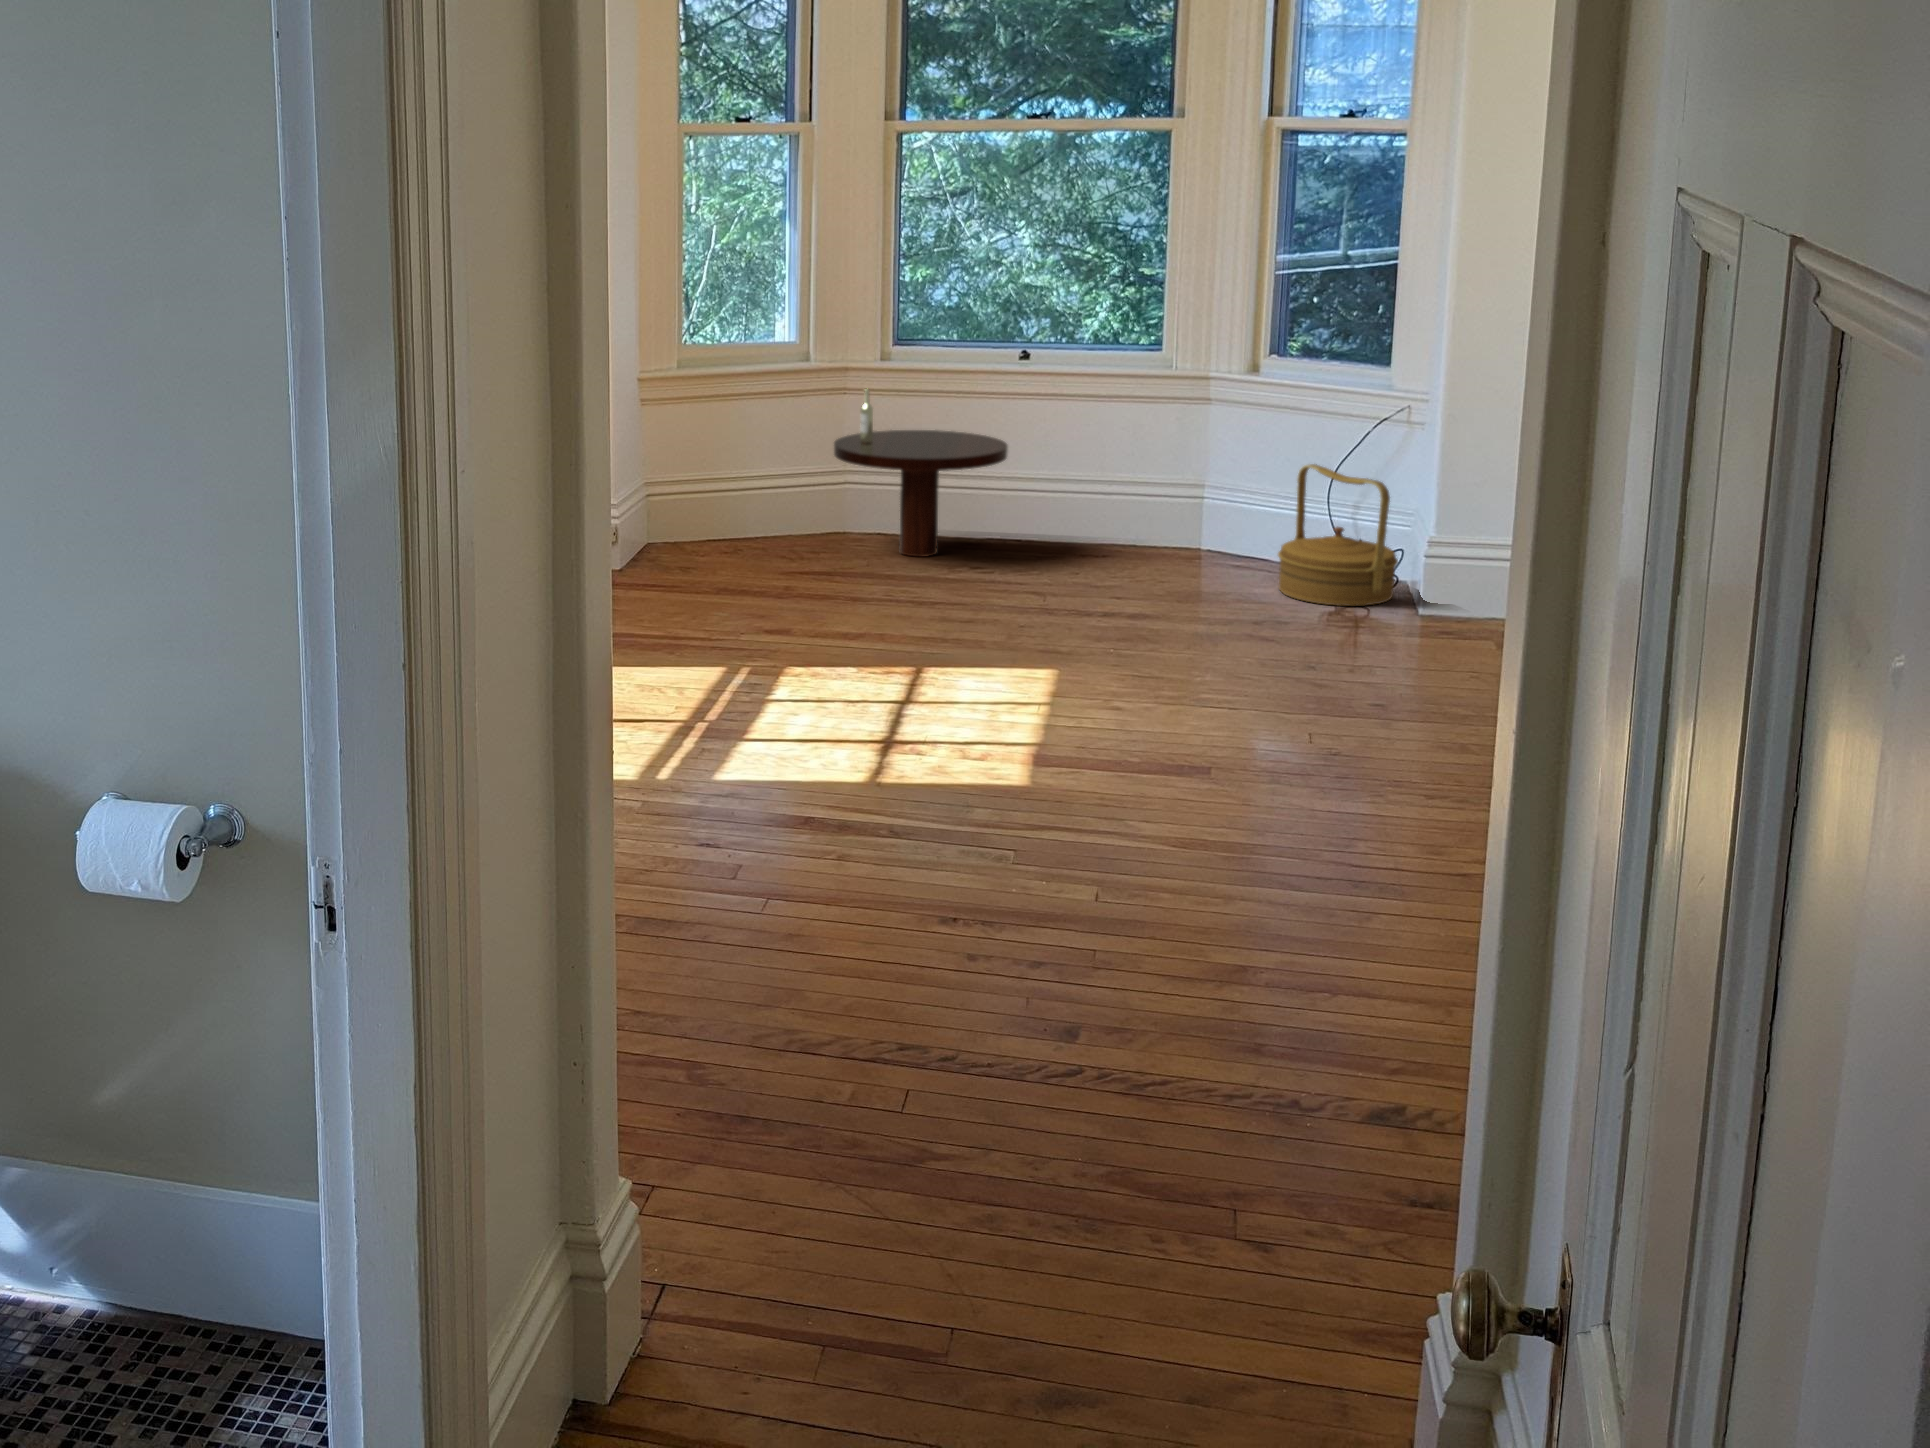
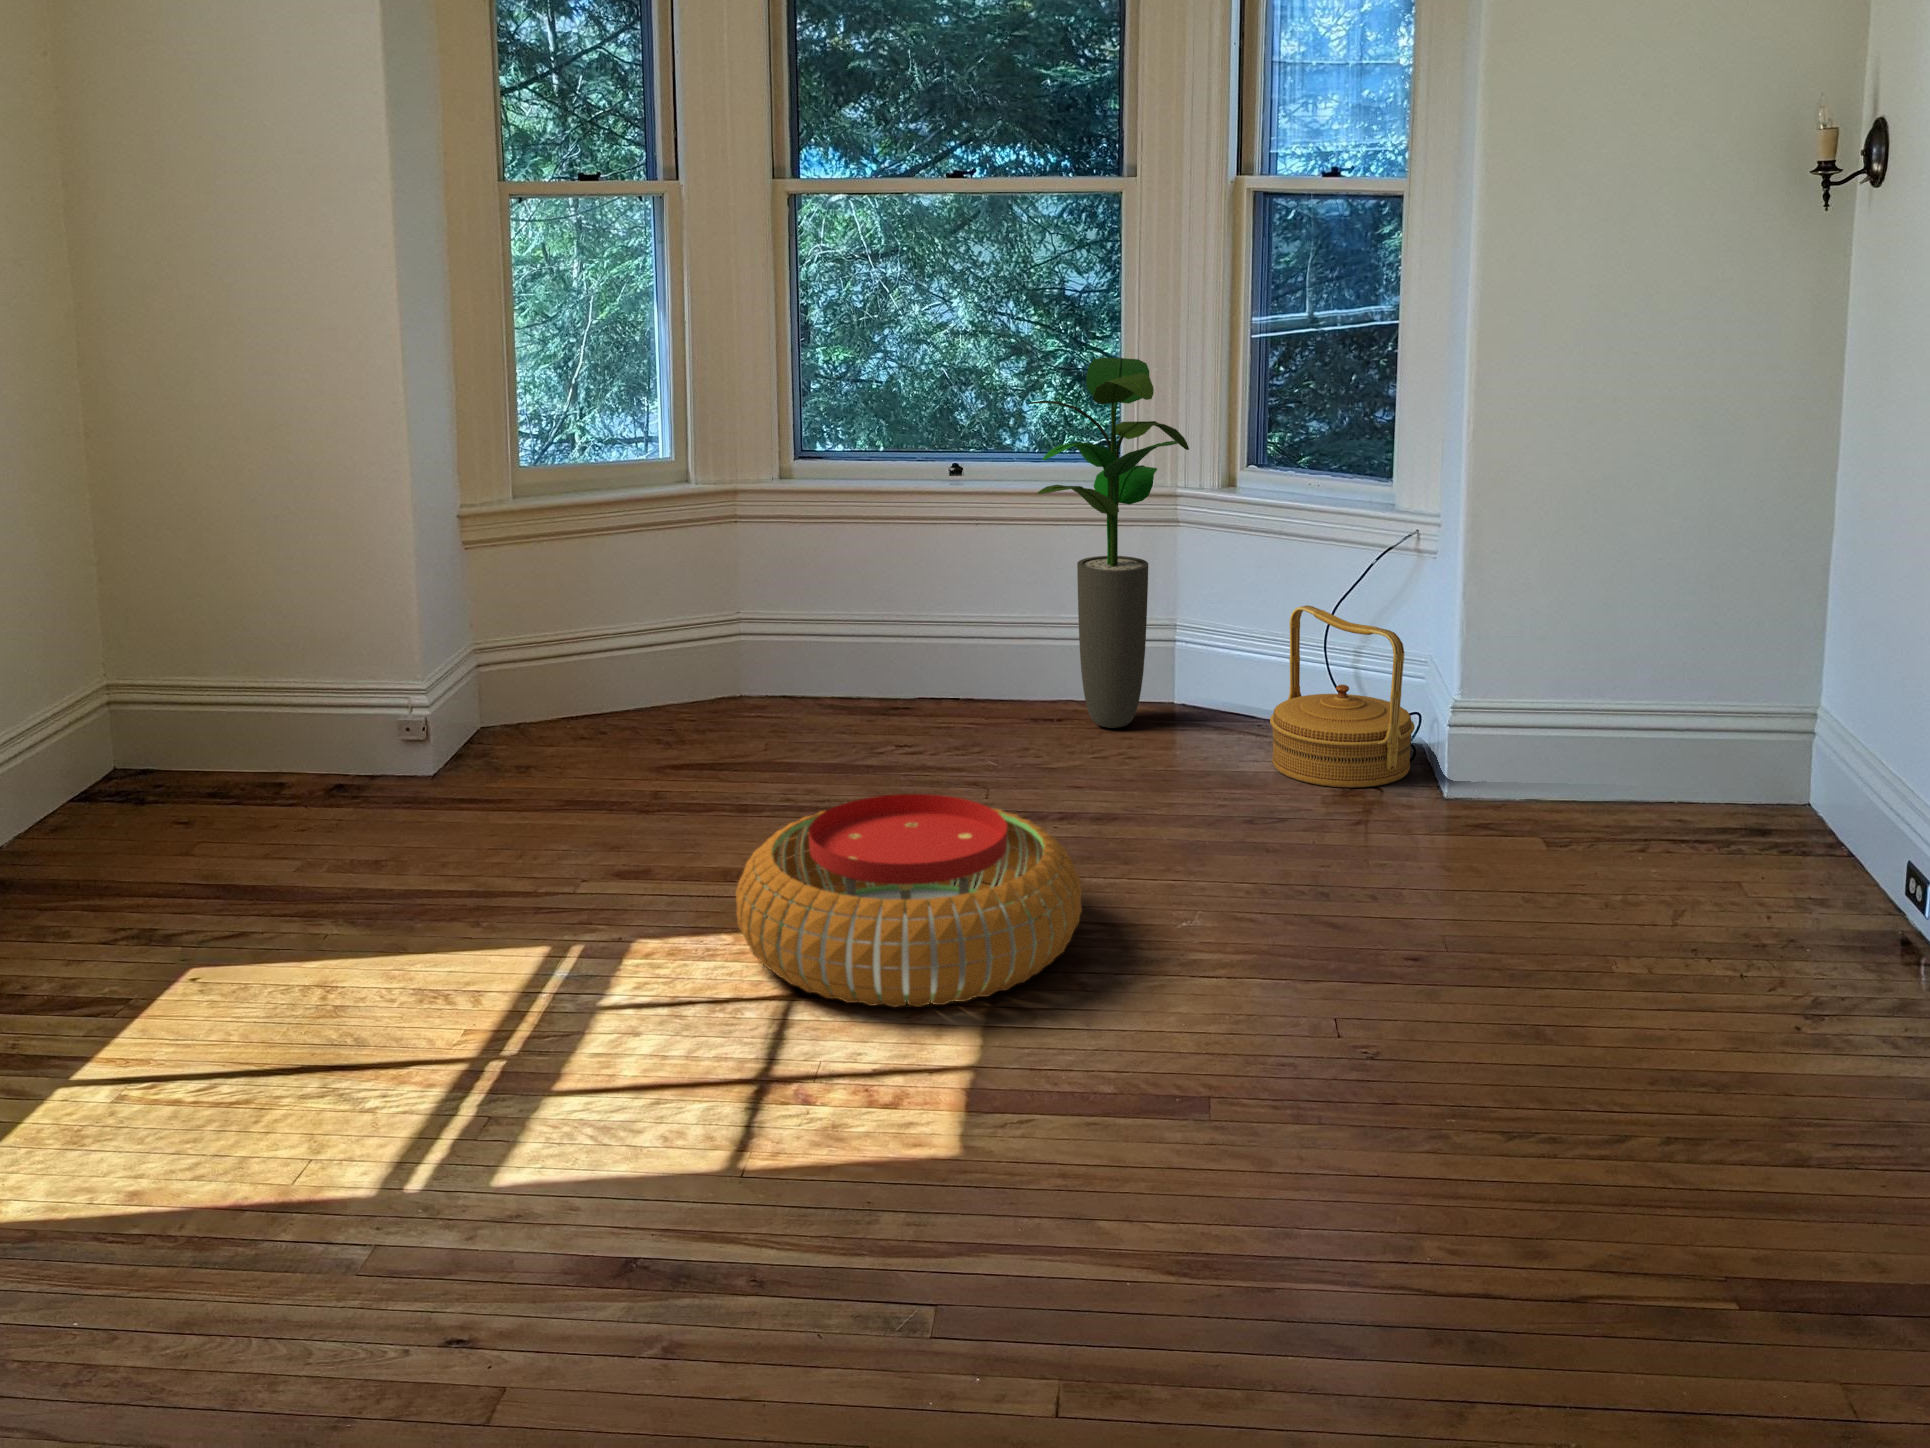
potted plant: none [1086,264,1219,562] -> present [1027,357,1189,728]
coffee table: present [834,389,1008,557] -> none [717,521,937,732]
pouf: none [862,574,1120,711] -> present [736,794,1082,1007]

